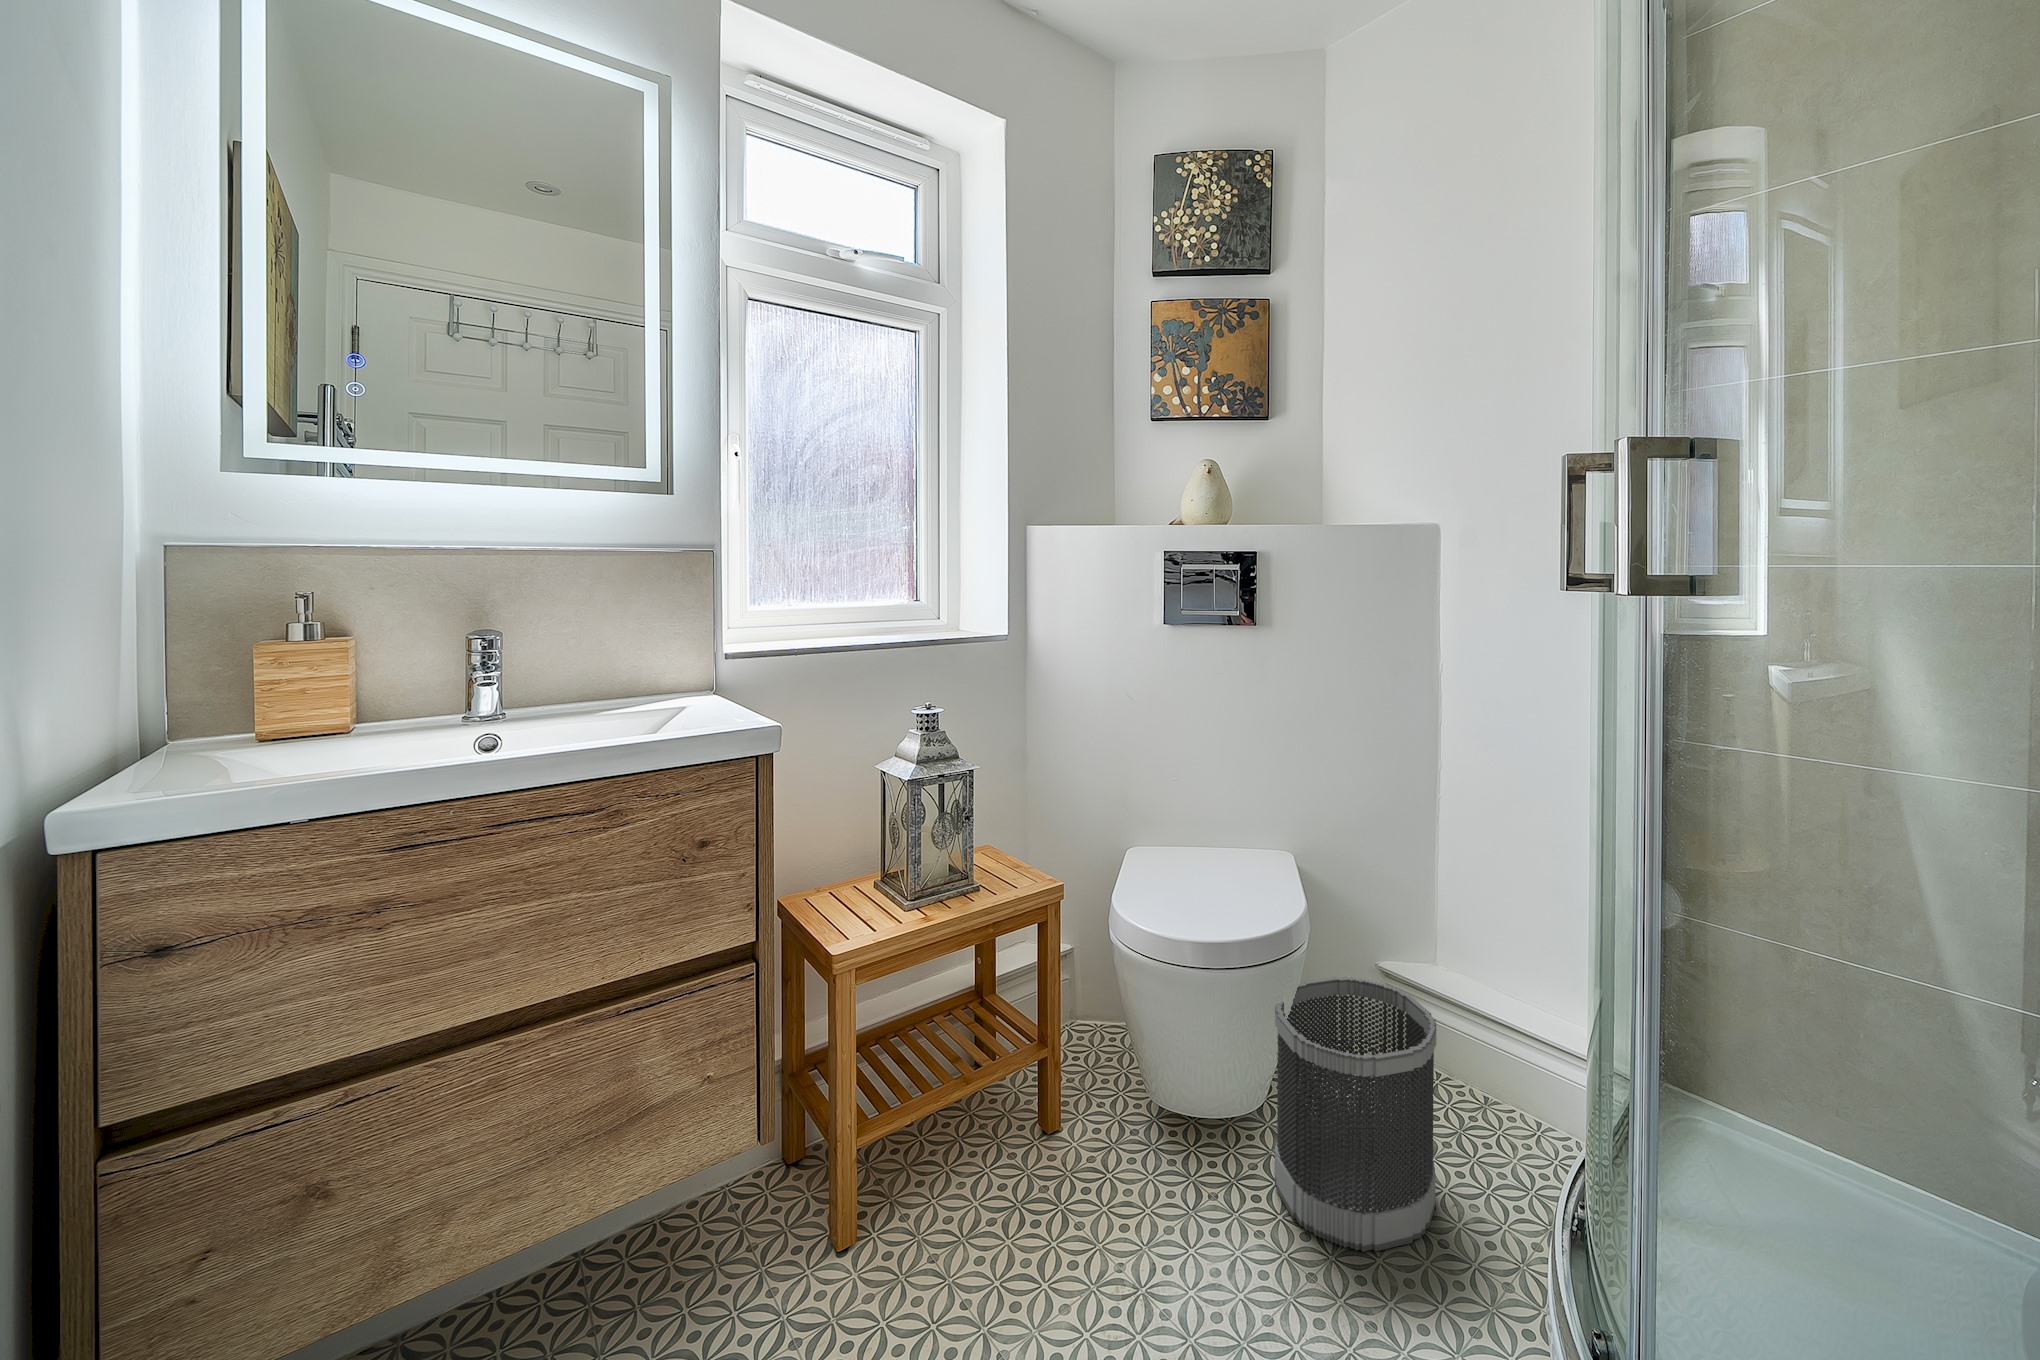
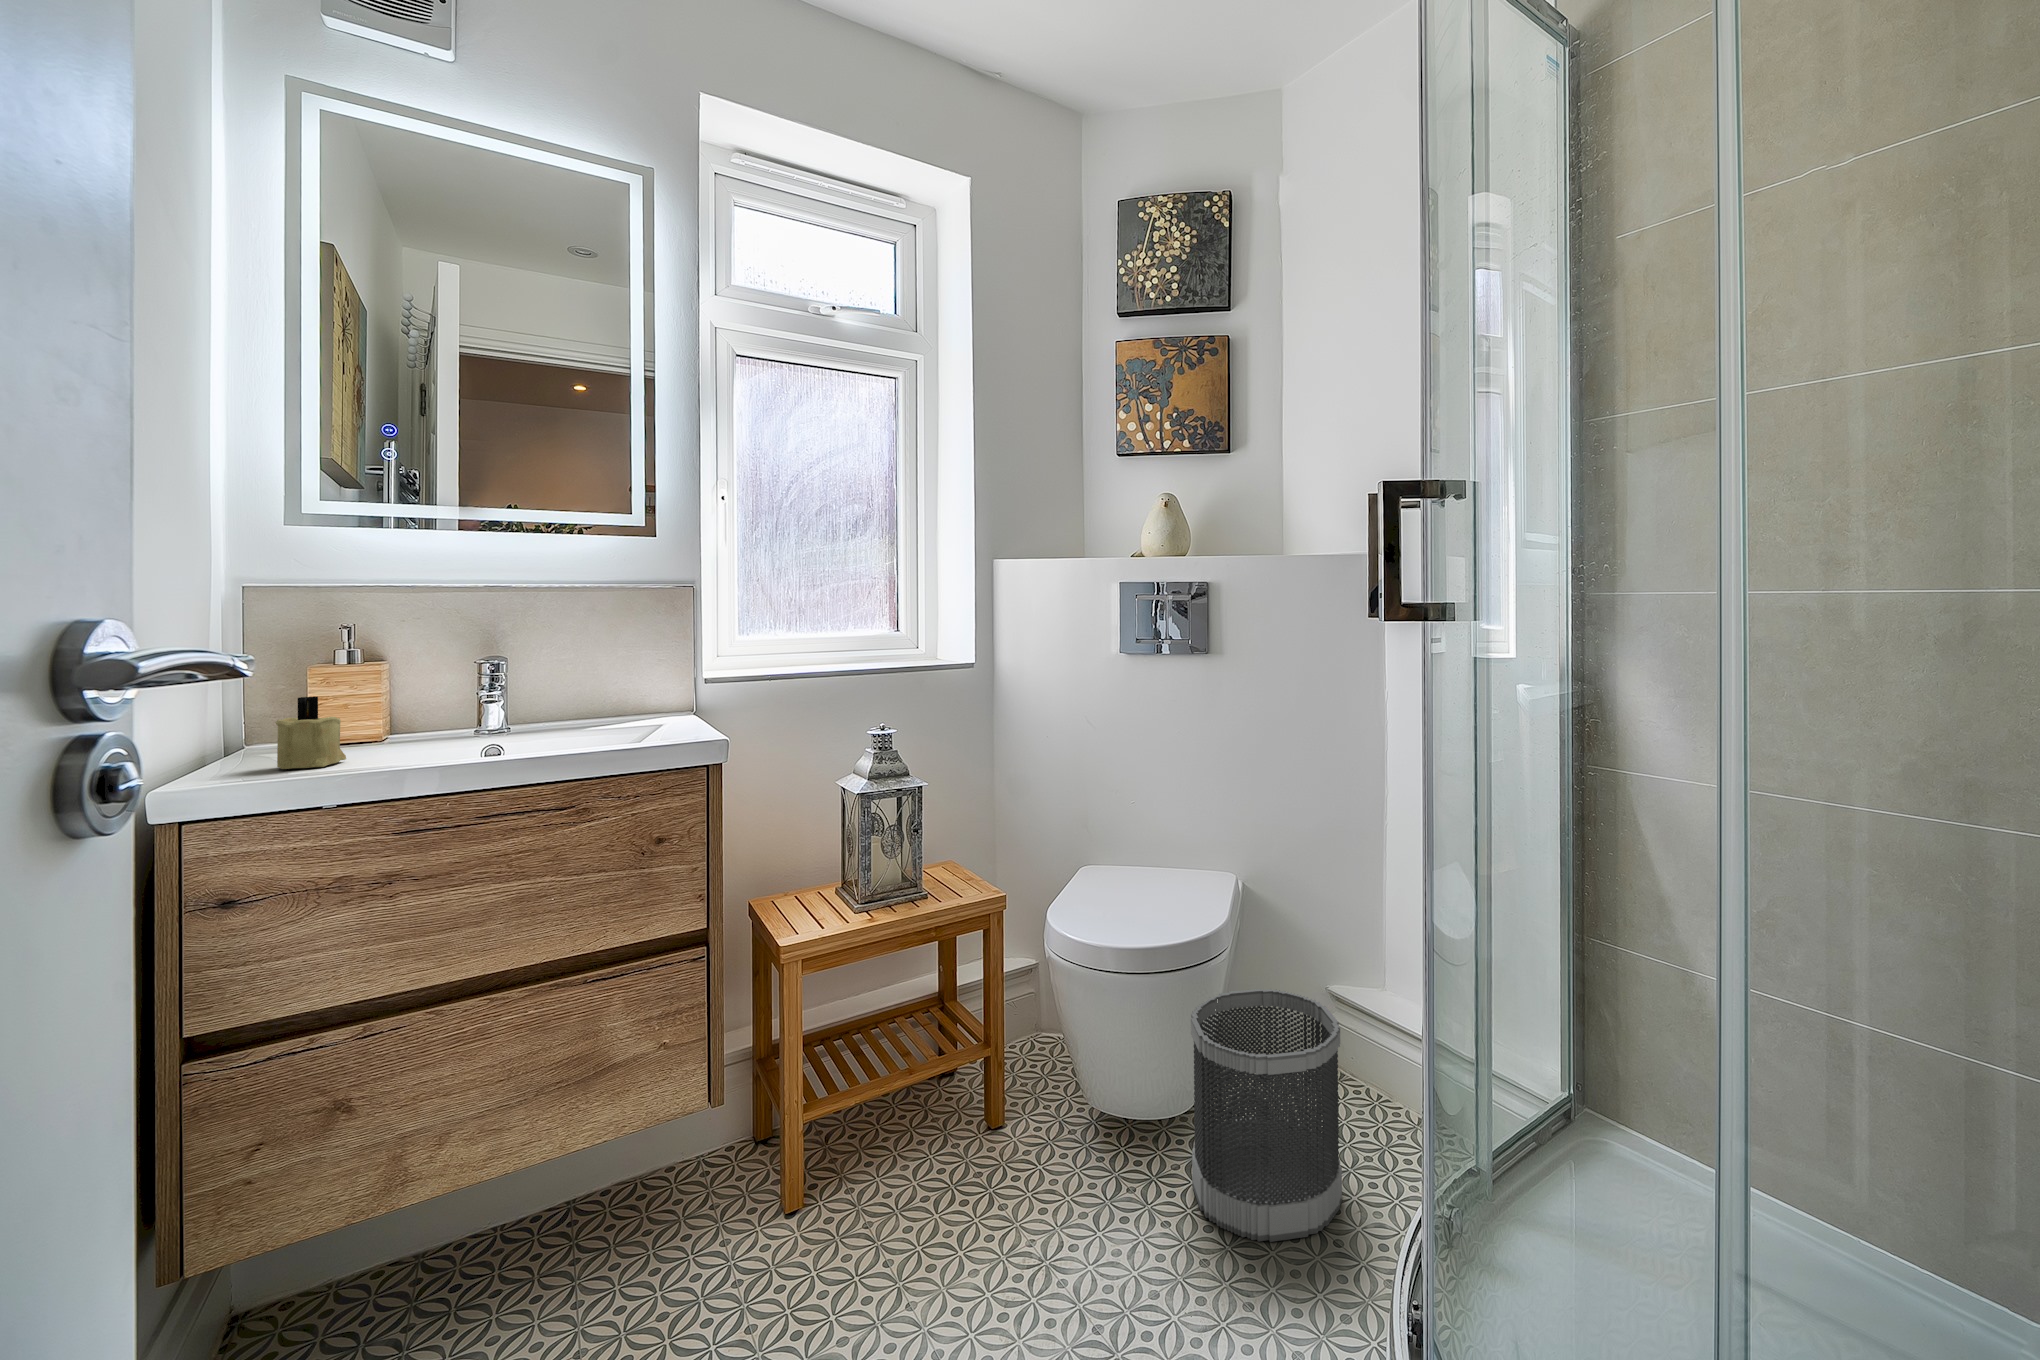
candle: none [209,676,304,768] -> present [275,696,346,769]

